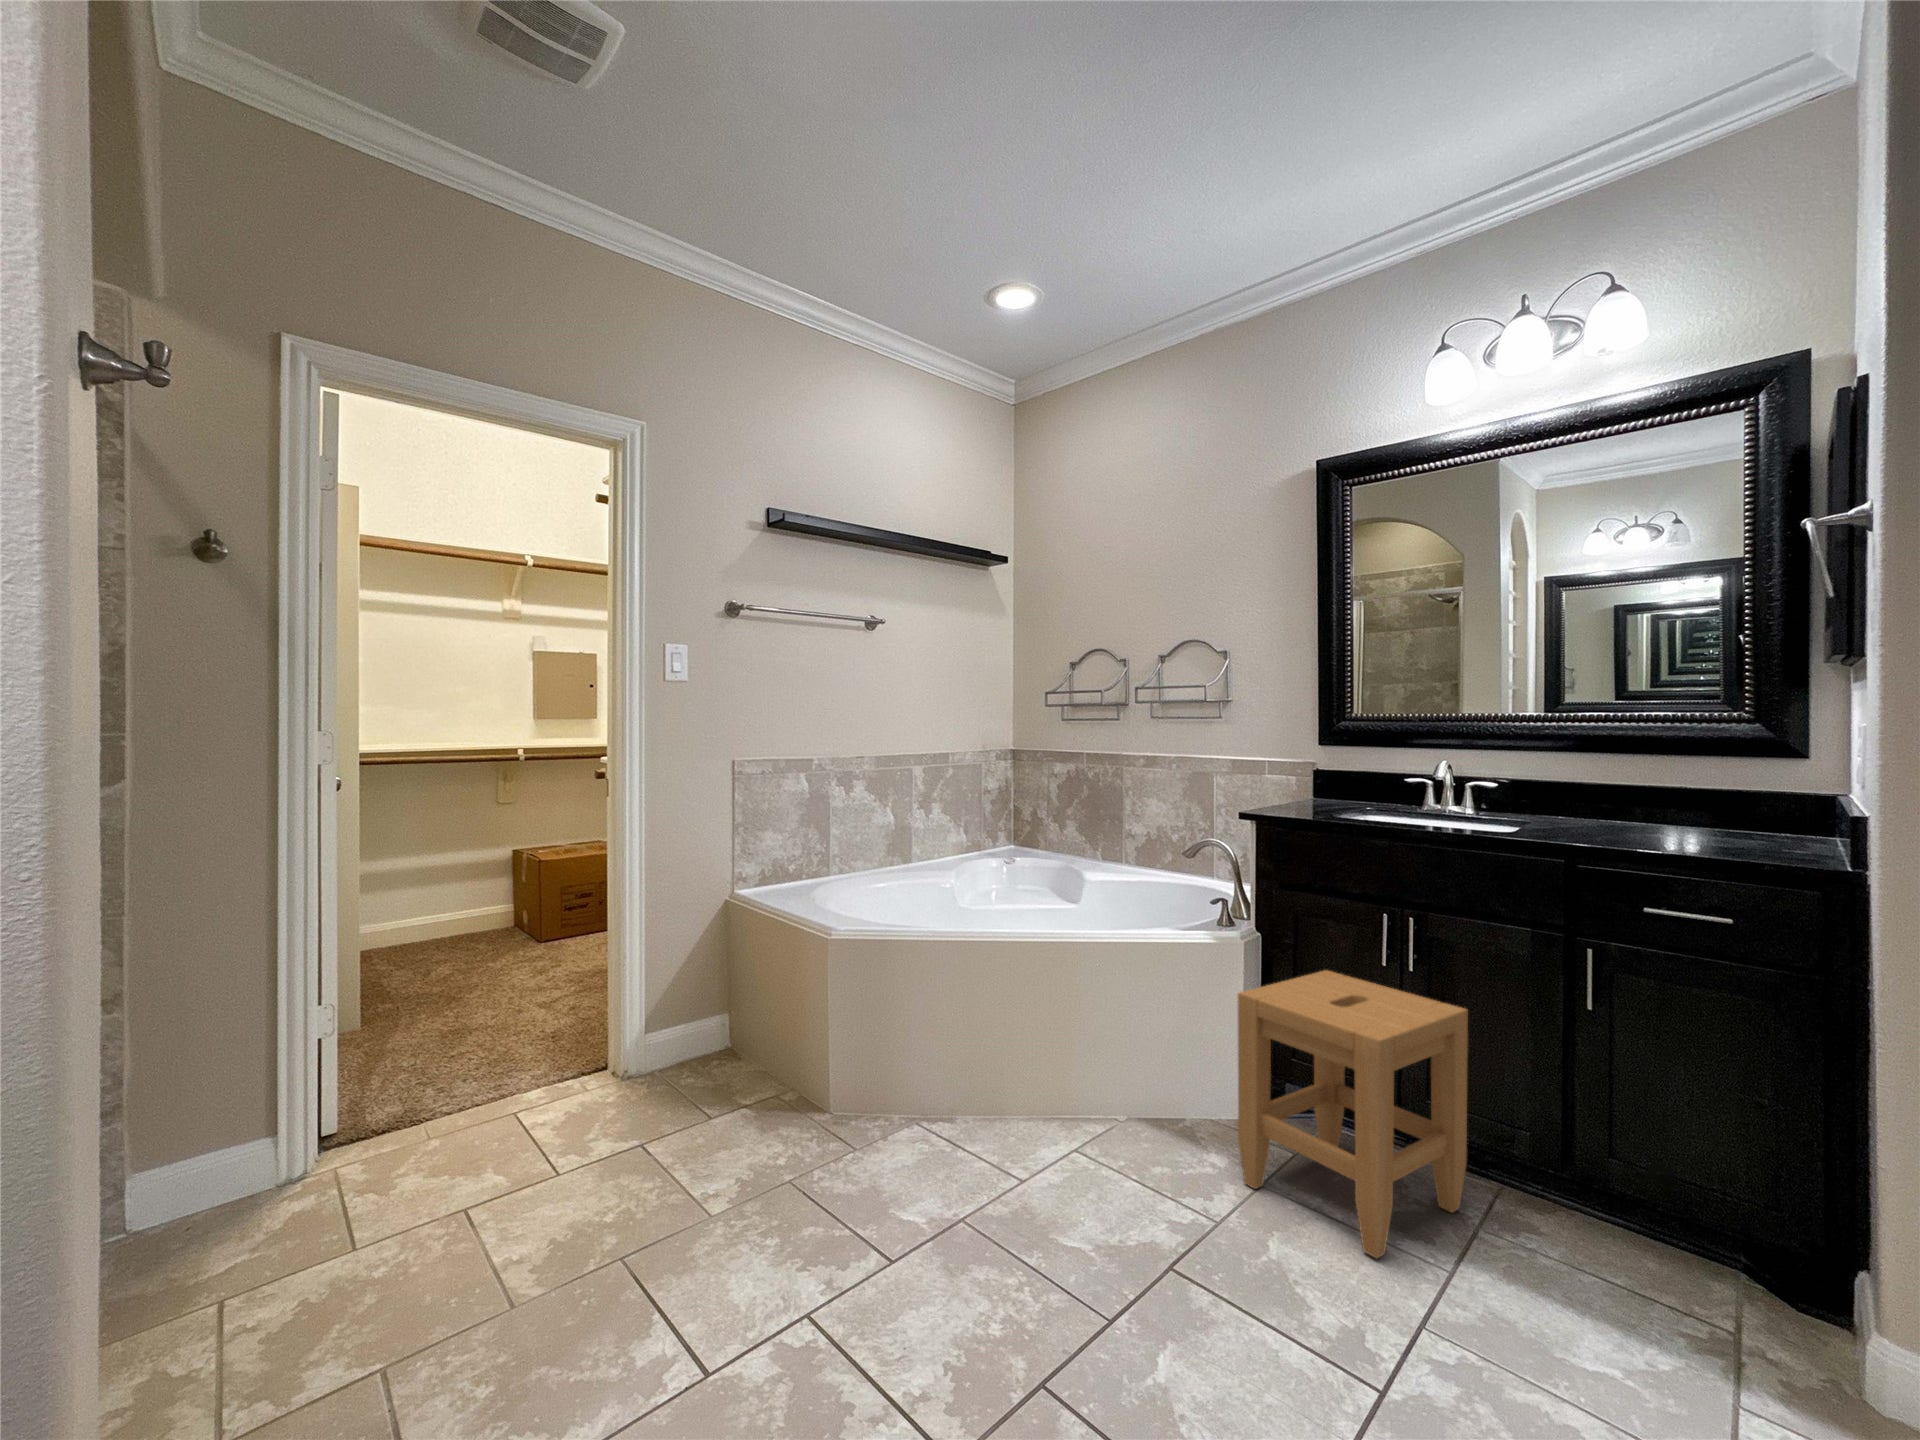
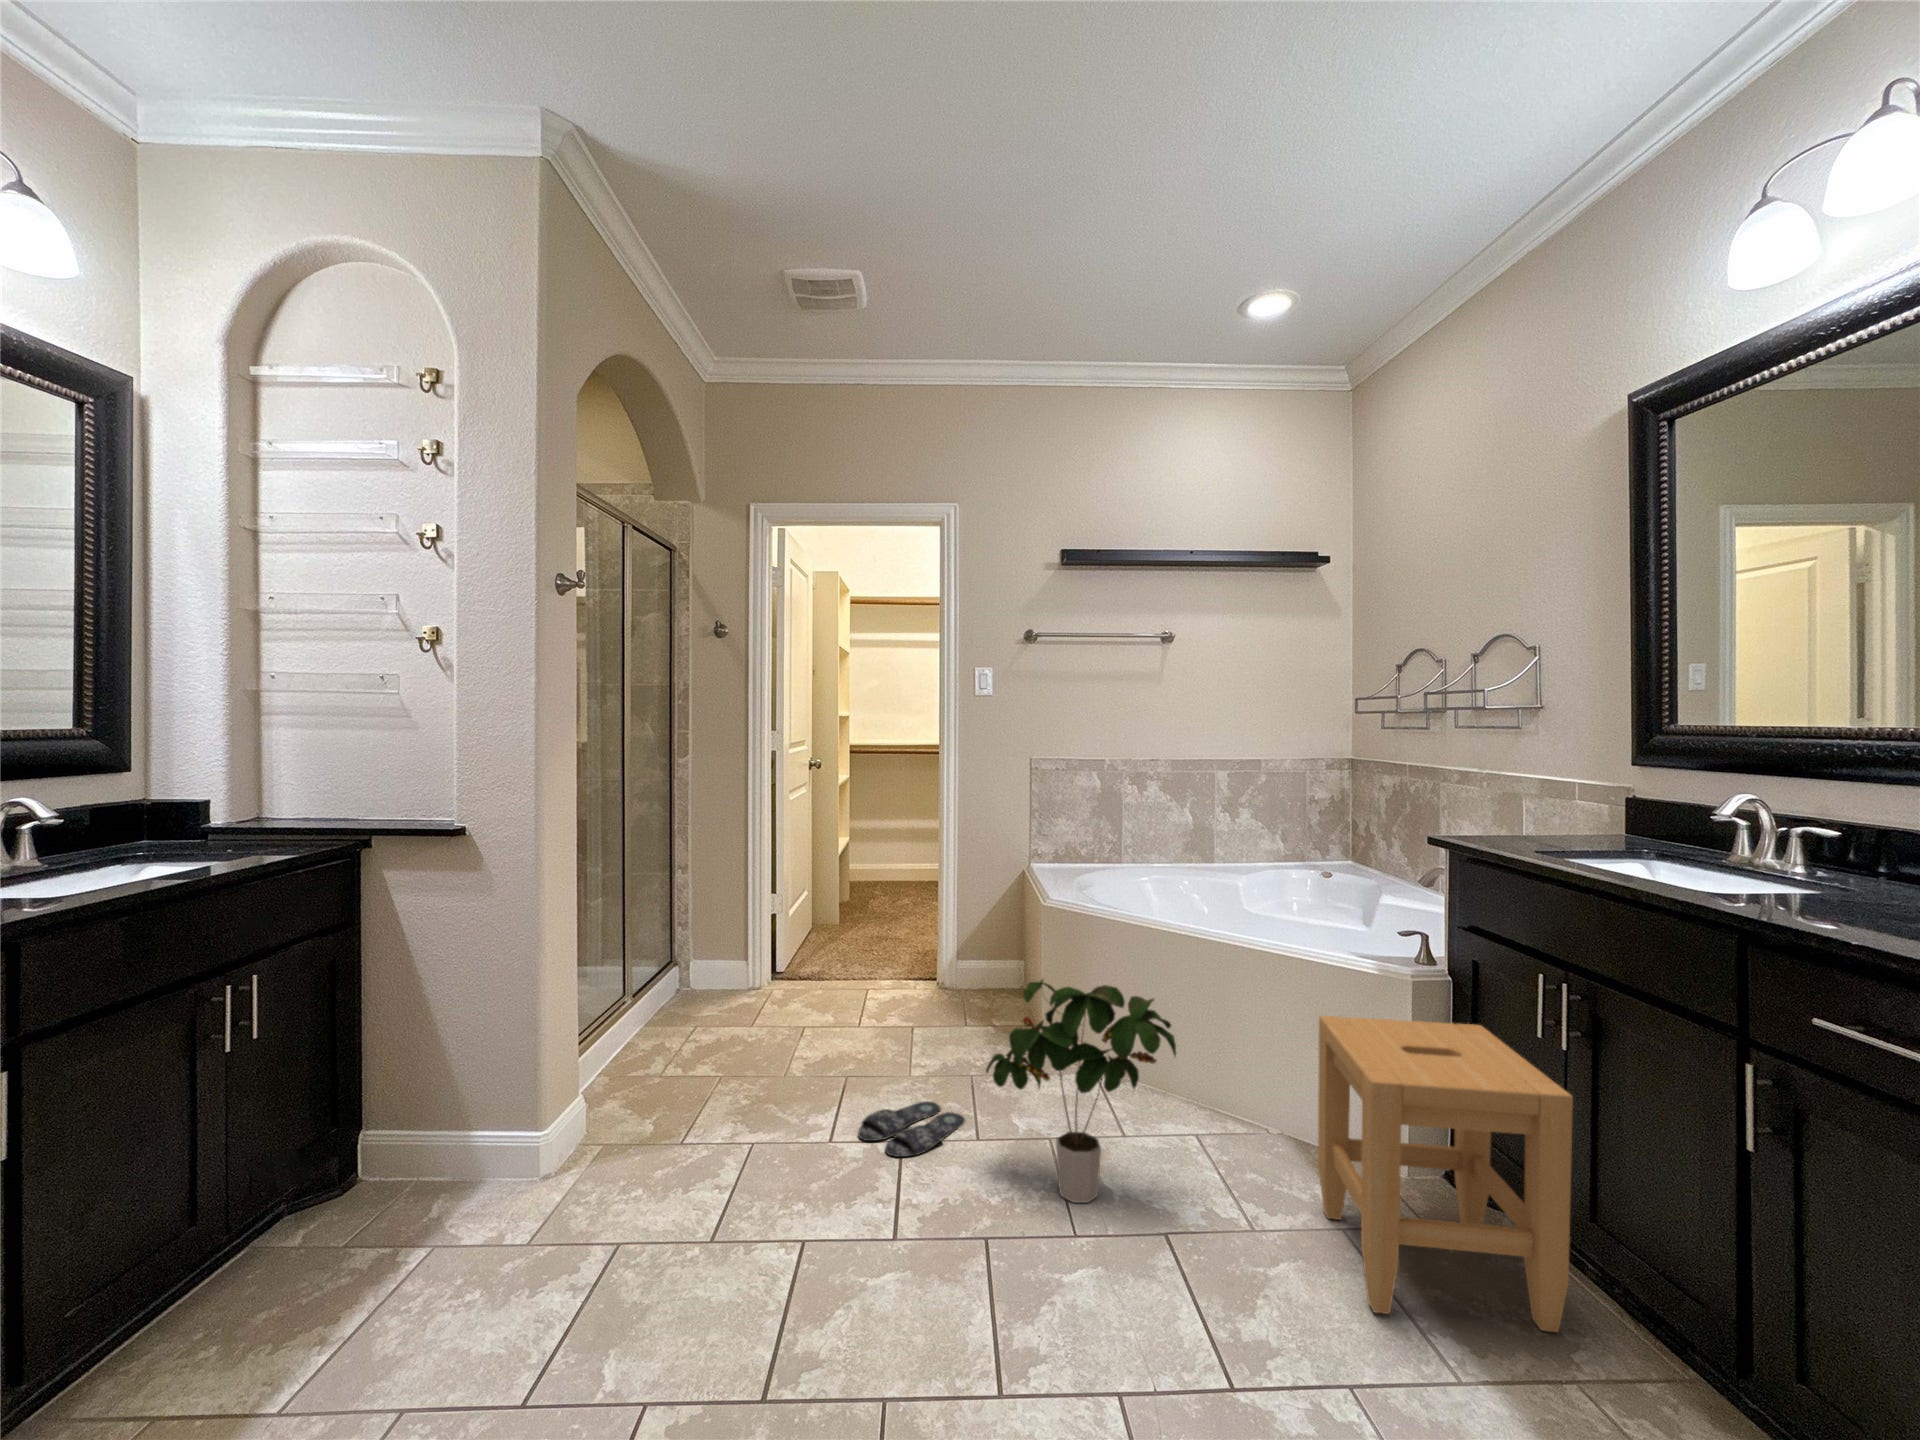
potted plant: none [941,1012,1159,1287] -> present [986,980,1176,1203]
slippers: none [726,1239,861,1342] -> present [858,1101,965,1157]

